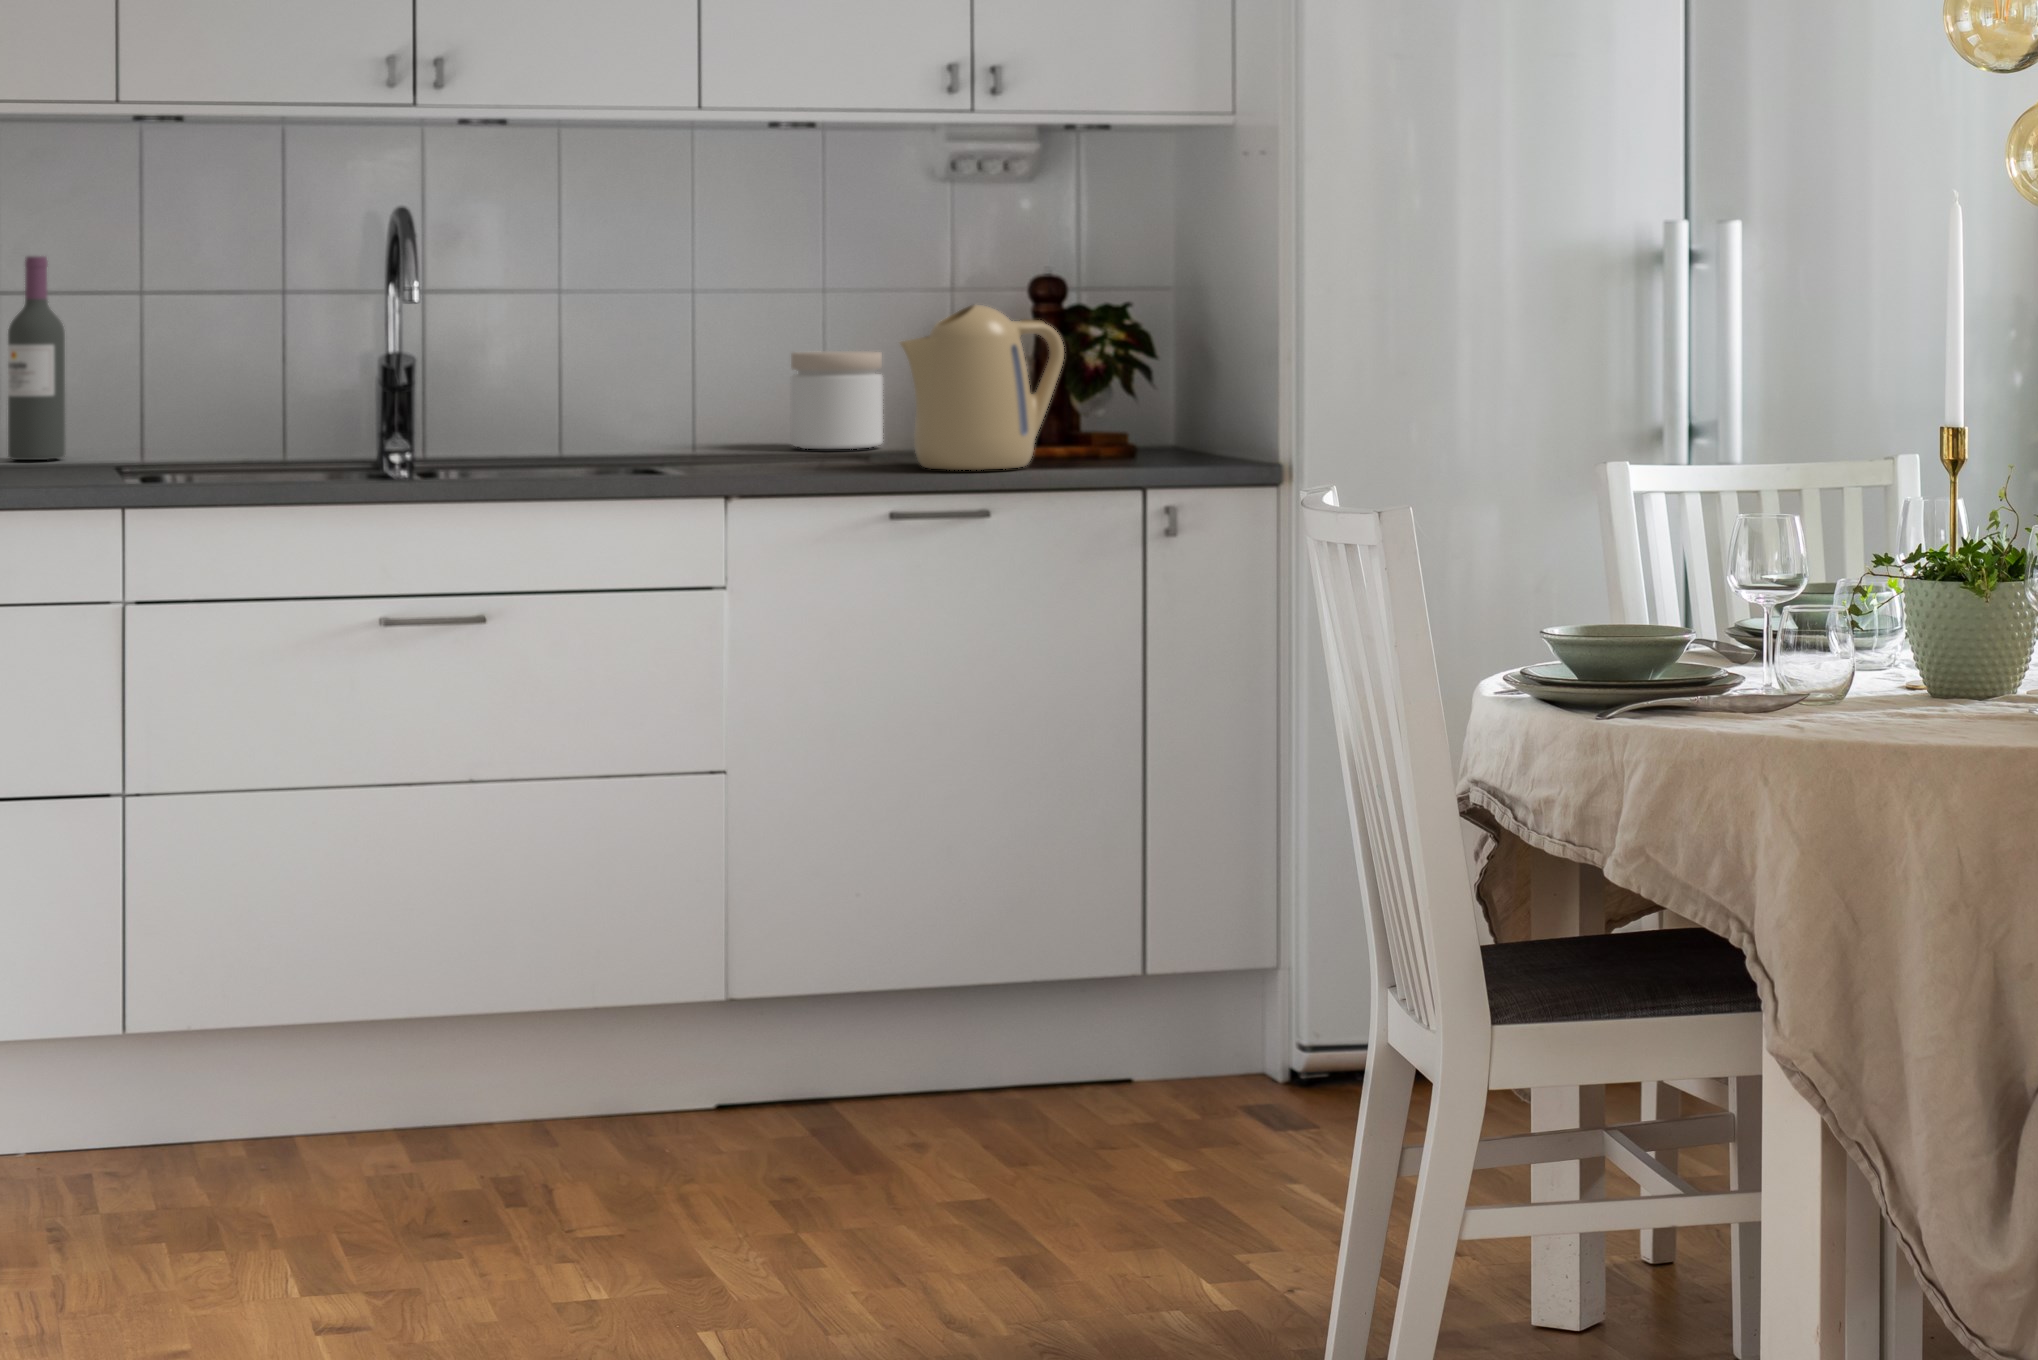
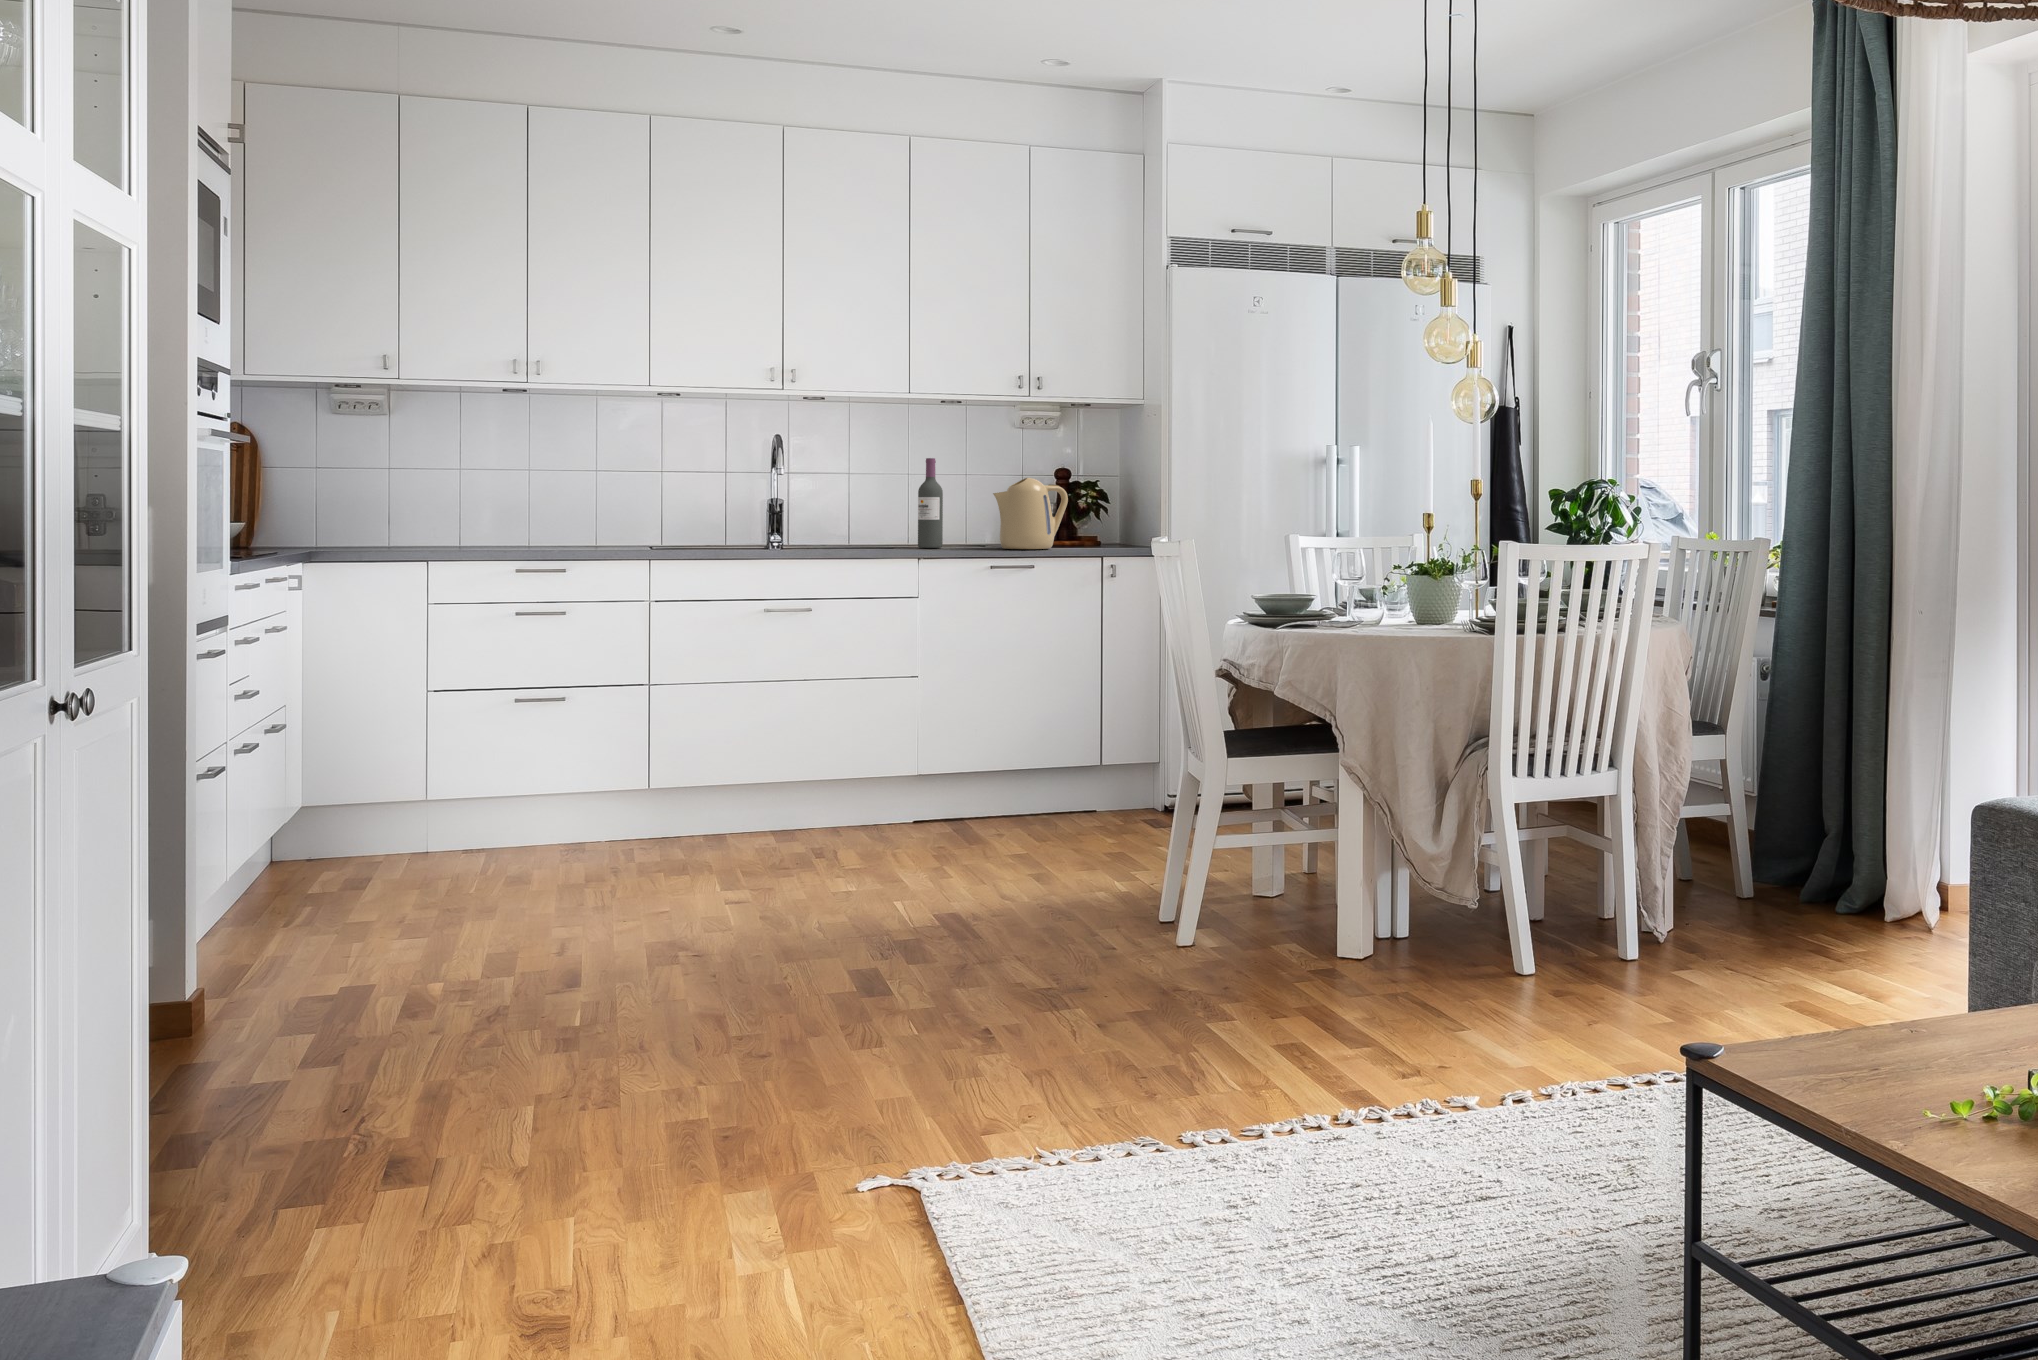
wine bottle: present [8,256,65,460] -> present [918,458,943,548]
jar: present [791,351,883,449] -> none [946,501,988,543]

